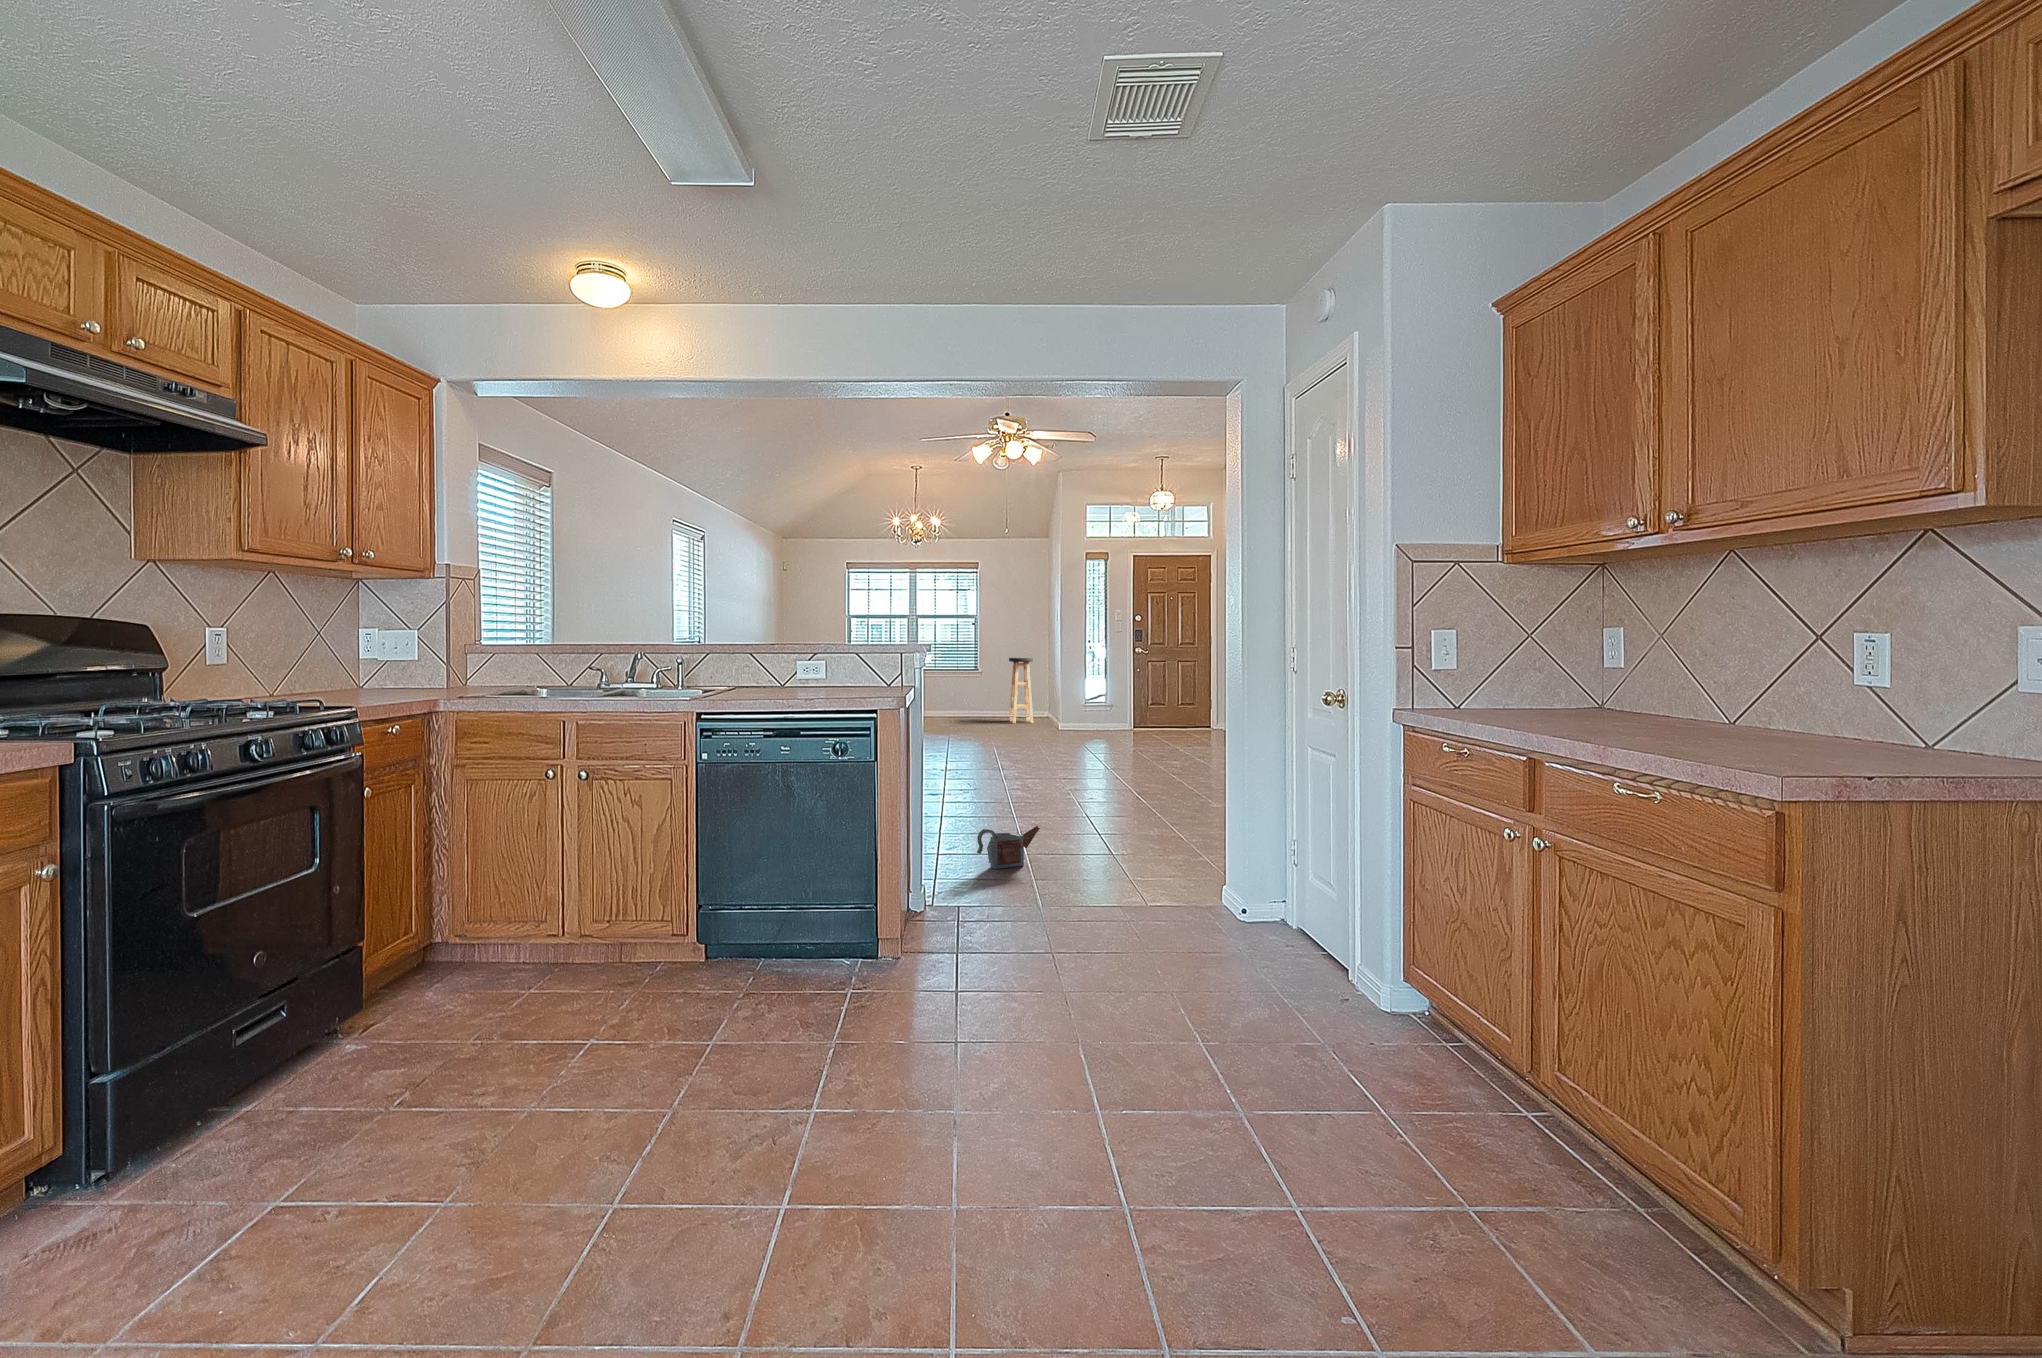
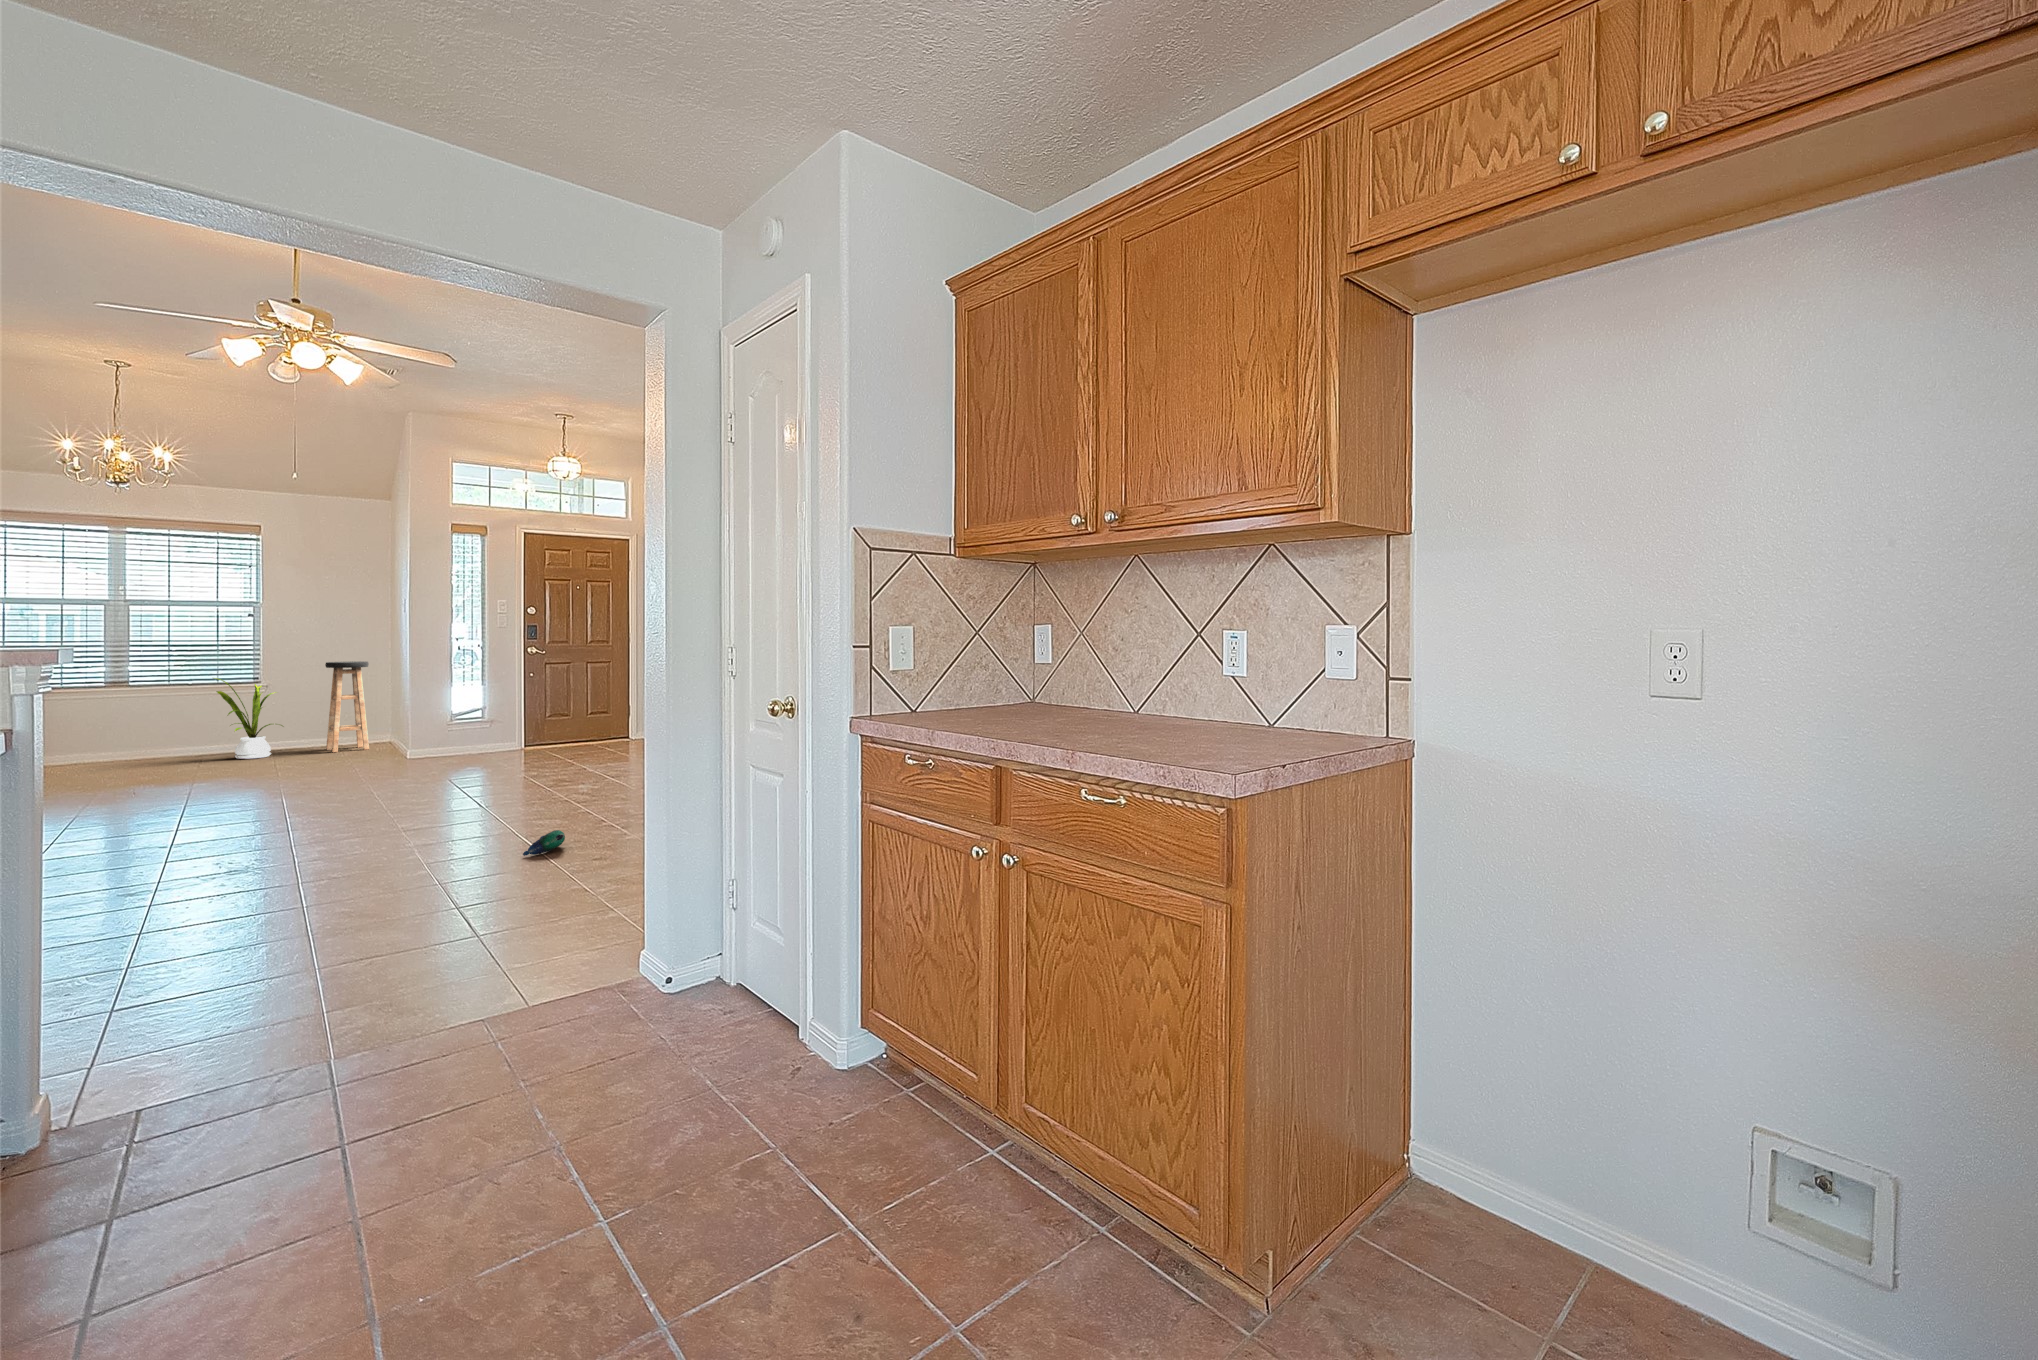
house plant: none [950,666,987,723] -> present [214,678,282,759]
plush toy: none [1136,793,1165,810] -> present [523,830,565,856]
watering can: present [977,826,1040,869] -> none [212,917,350,1003]

